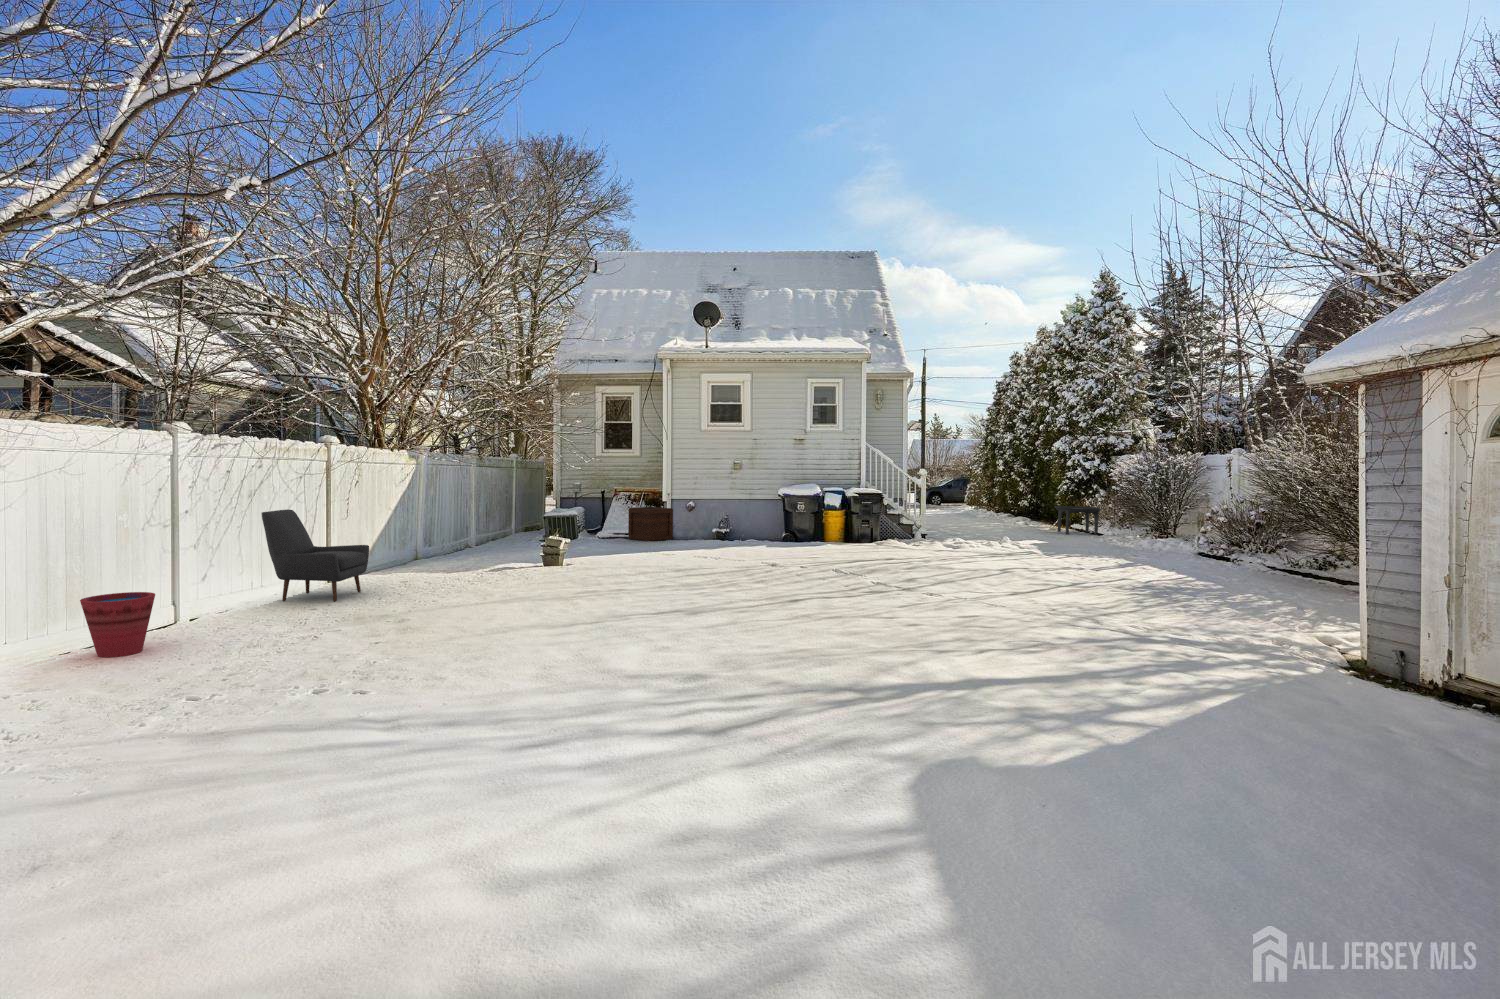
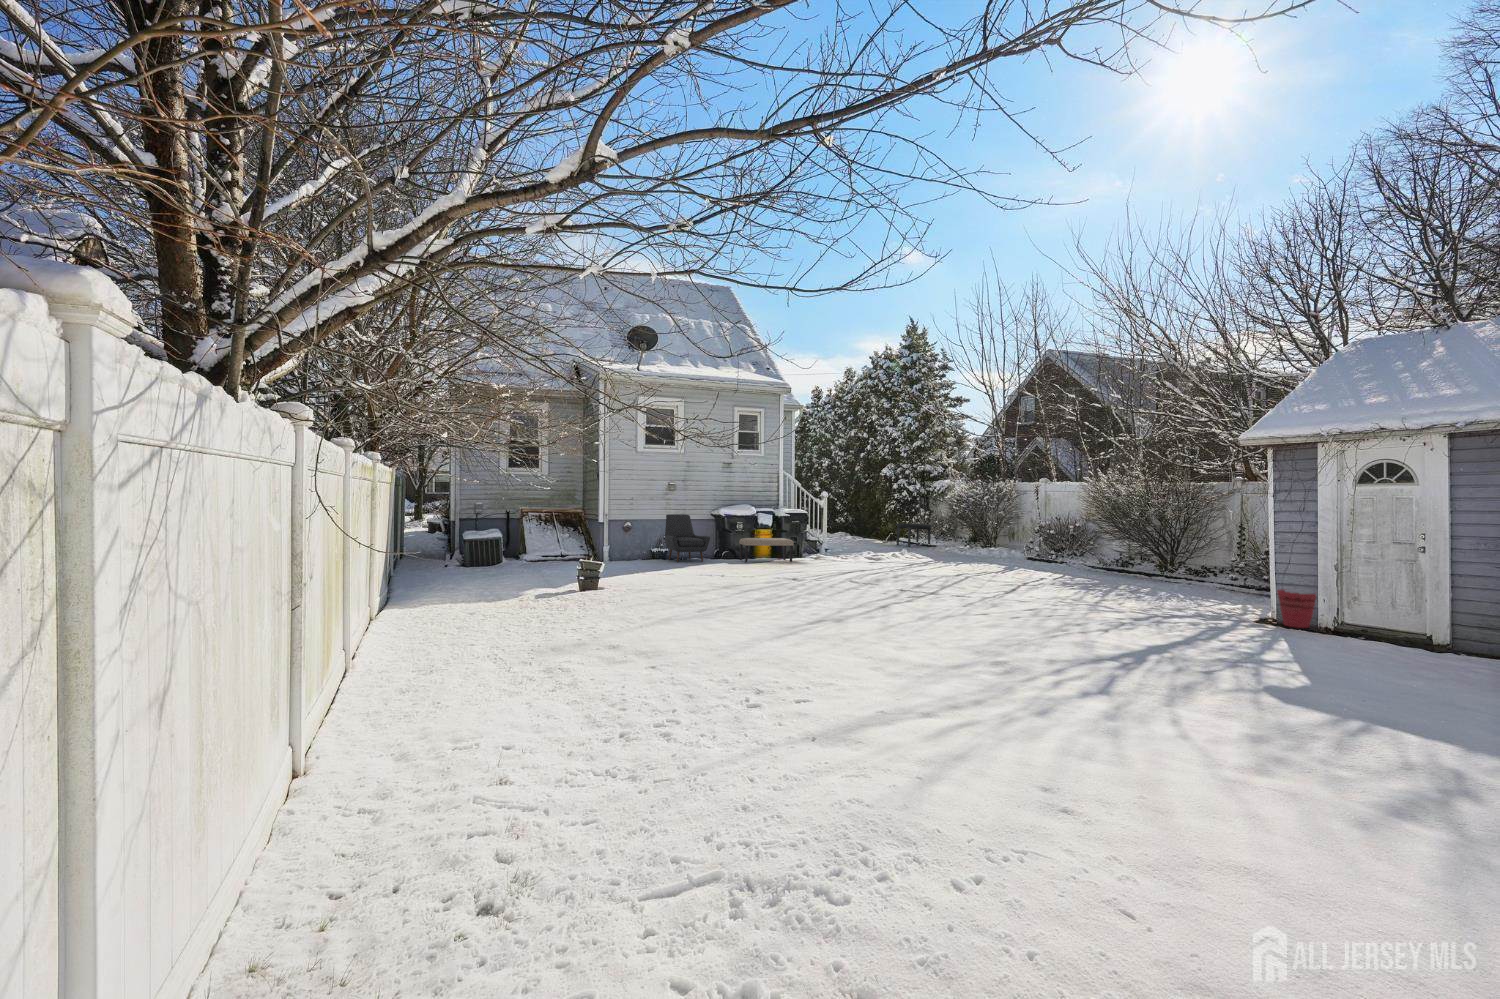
wooden crate: present [628,507,673,541] -> none [571,528,616,564]
chair: present [262,509,369,602] -> present [665,514,710,562]
bench: none [799,519,855,546] -> present [739,538,793,562]
bucket: present [80,592,155,657] -> present [1277,589,1316,628]

